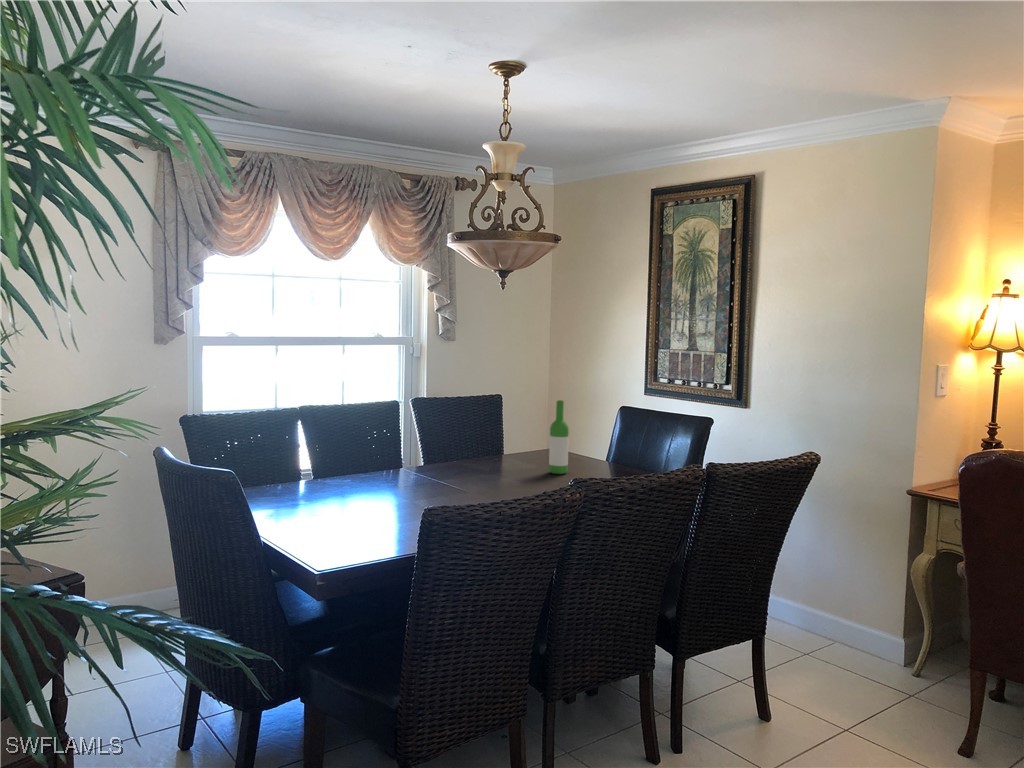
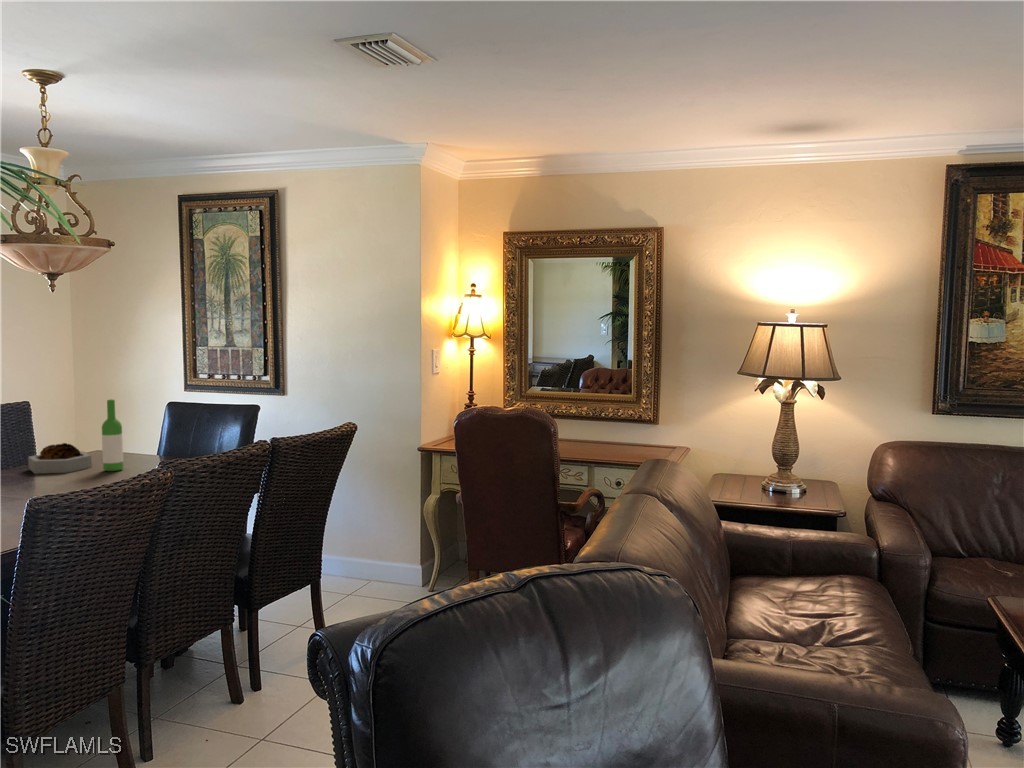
decorative bowl: none [489,437,541,470] -> present [28,443,92,474]

